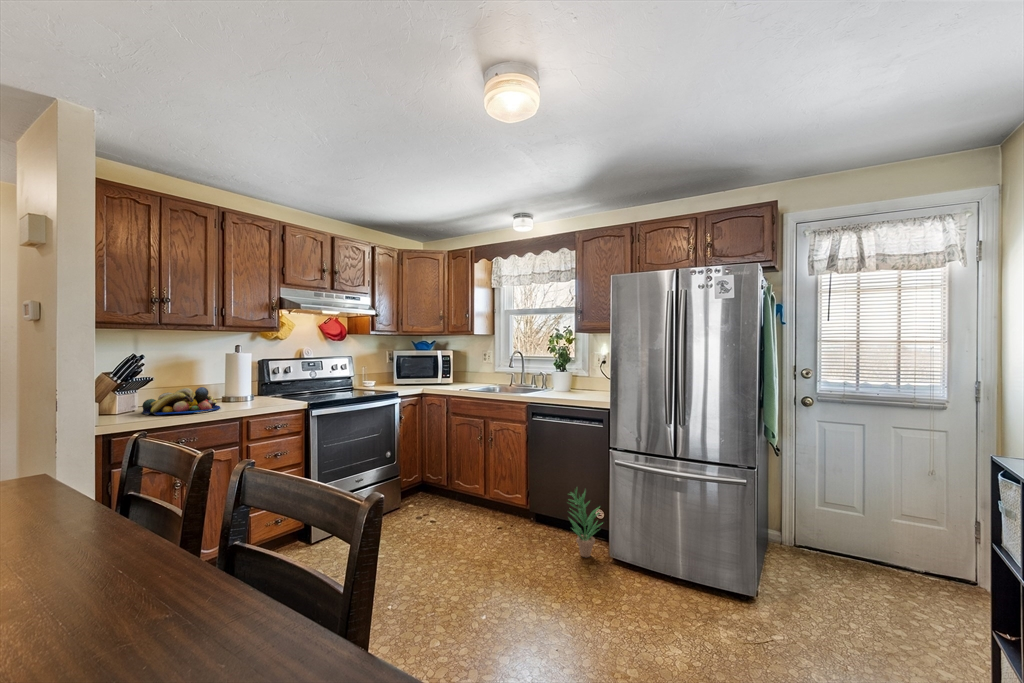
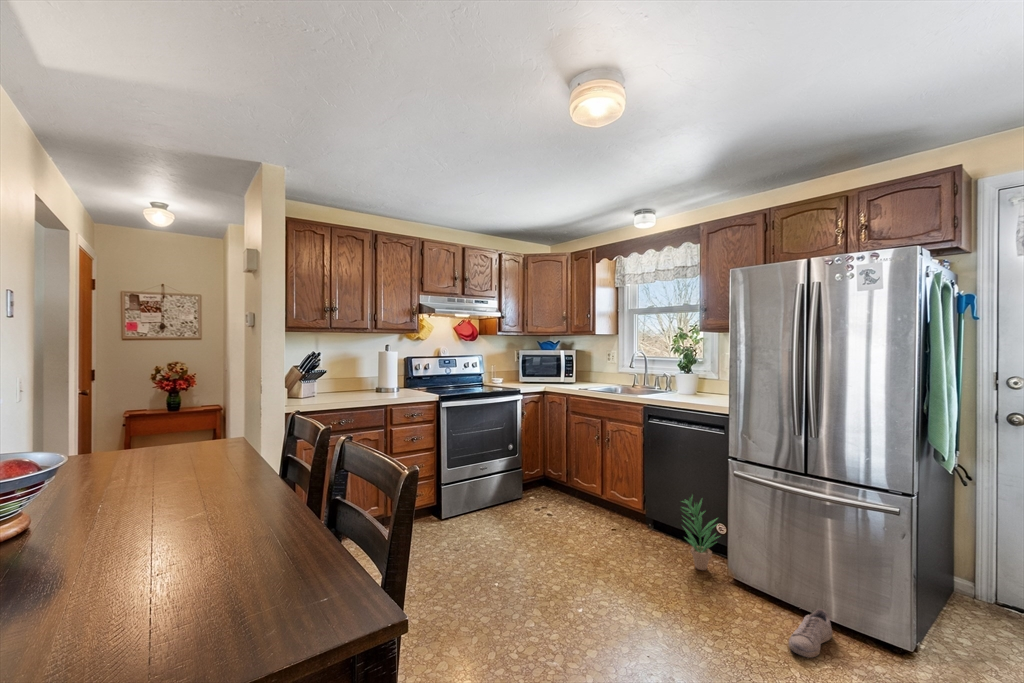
fruit bowl: present [142,387,220,415] -> none [315,380,371,401]
shoe: none [671,576,701,622] -> present [789,609,832,658]

